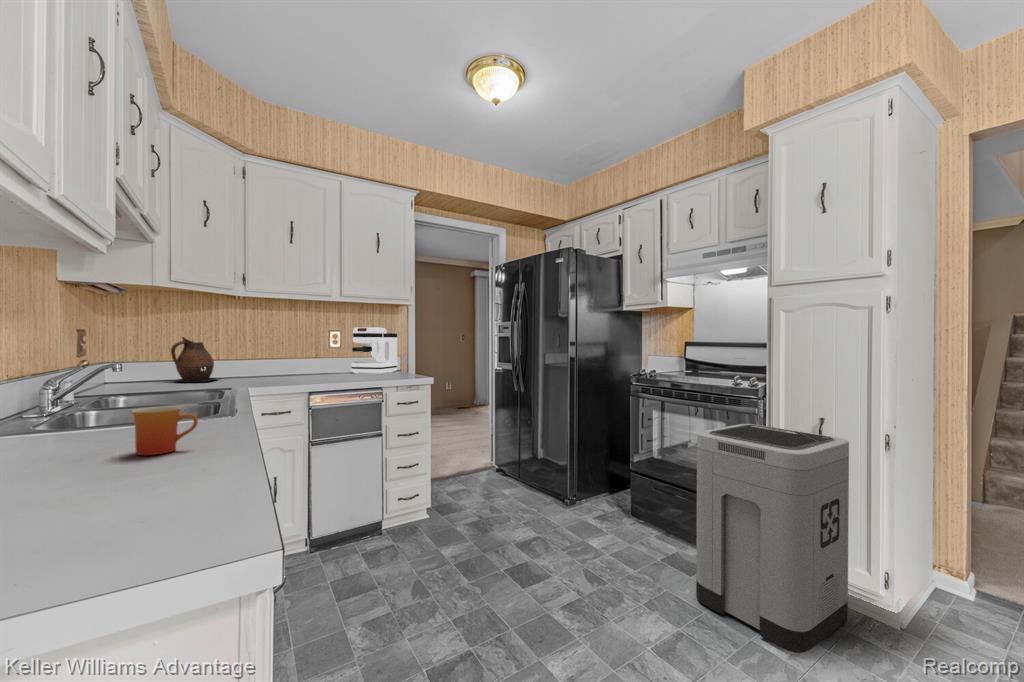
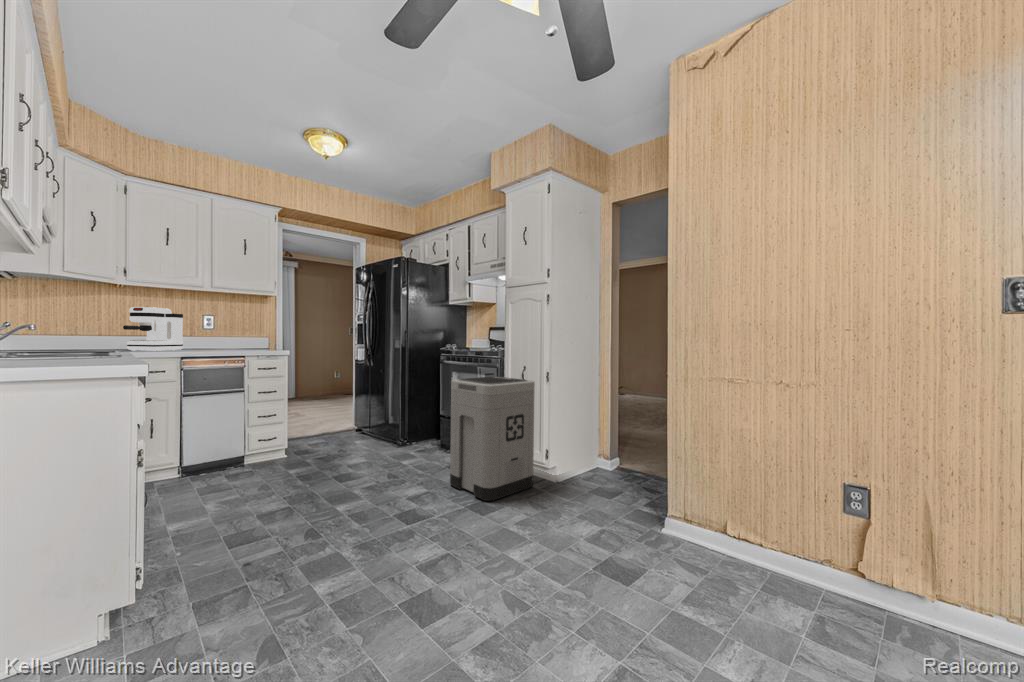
coffee maker: present [351,327,397,374] -> present [123,307,183,351]
ceramic pitcher: present [171,337,219,382] -> none [58,315,103,351]
mug: present [132,407,198,455] -> none [39,346,83,371]

